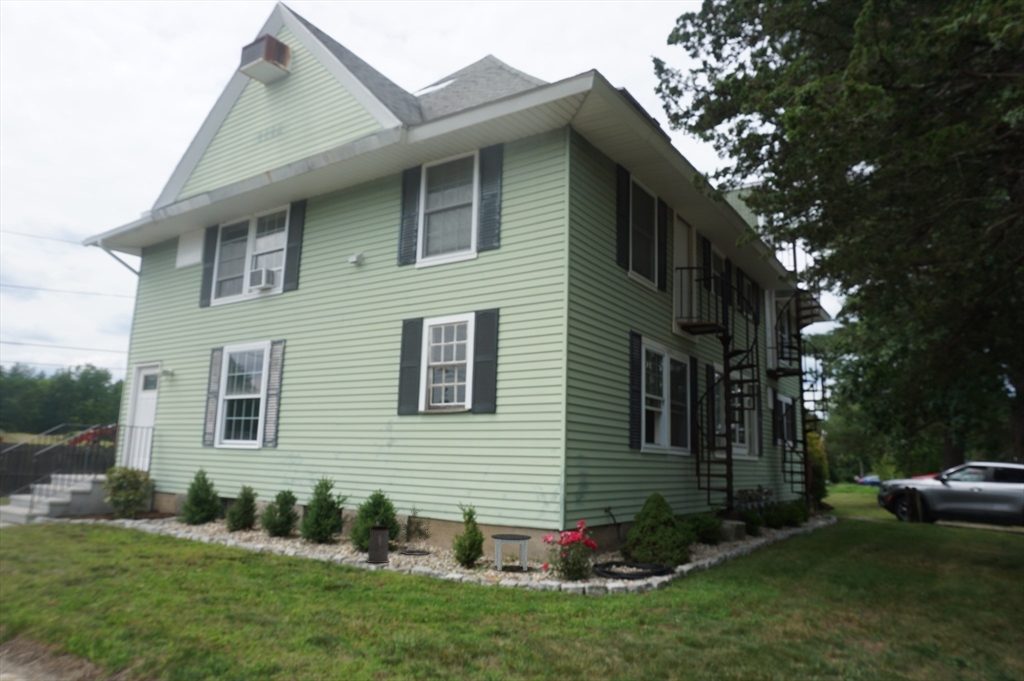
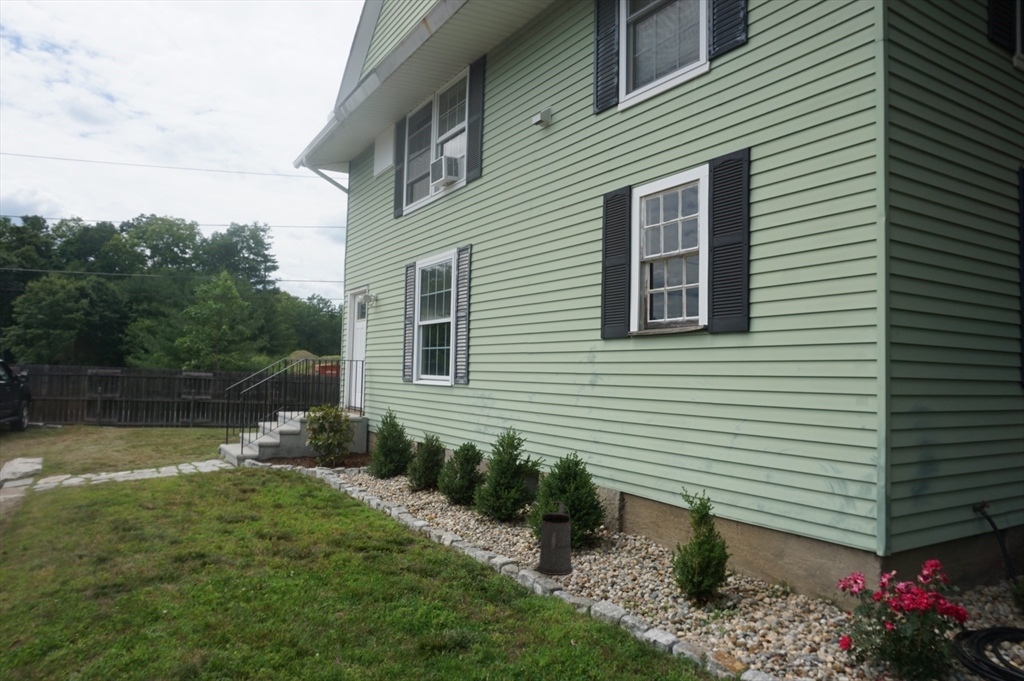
potted tree: present [402,508,432,555] -> none [598,476,653,559]
round table: present [491,534,531,571] -> none [740,545,819,623]

